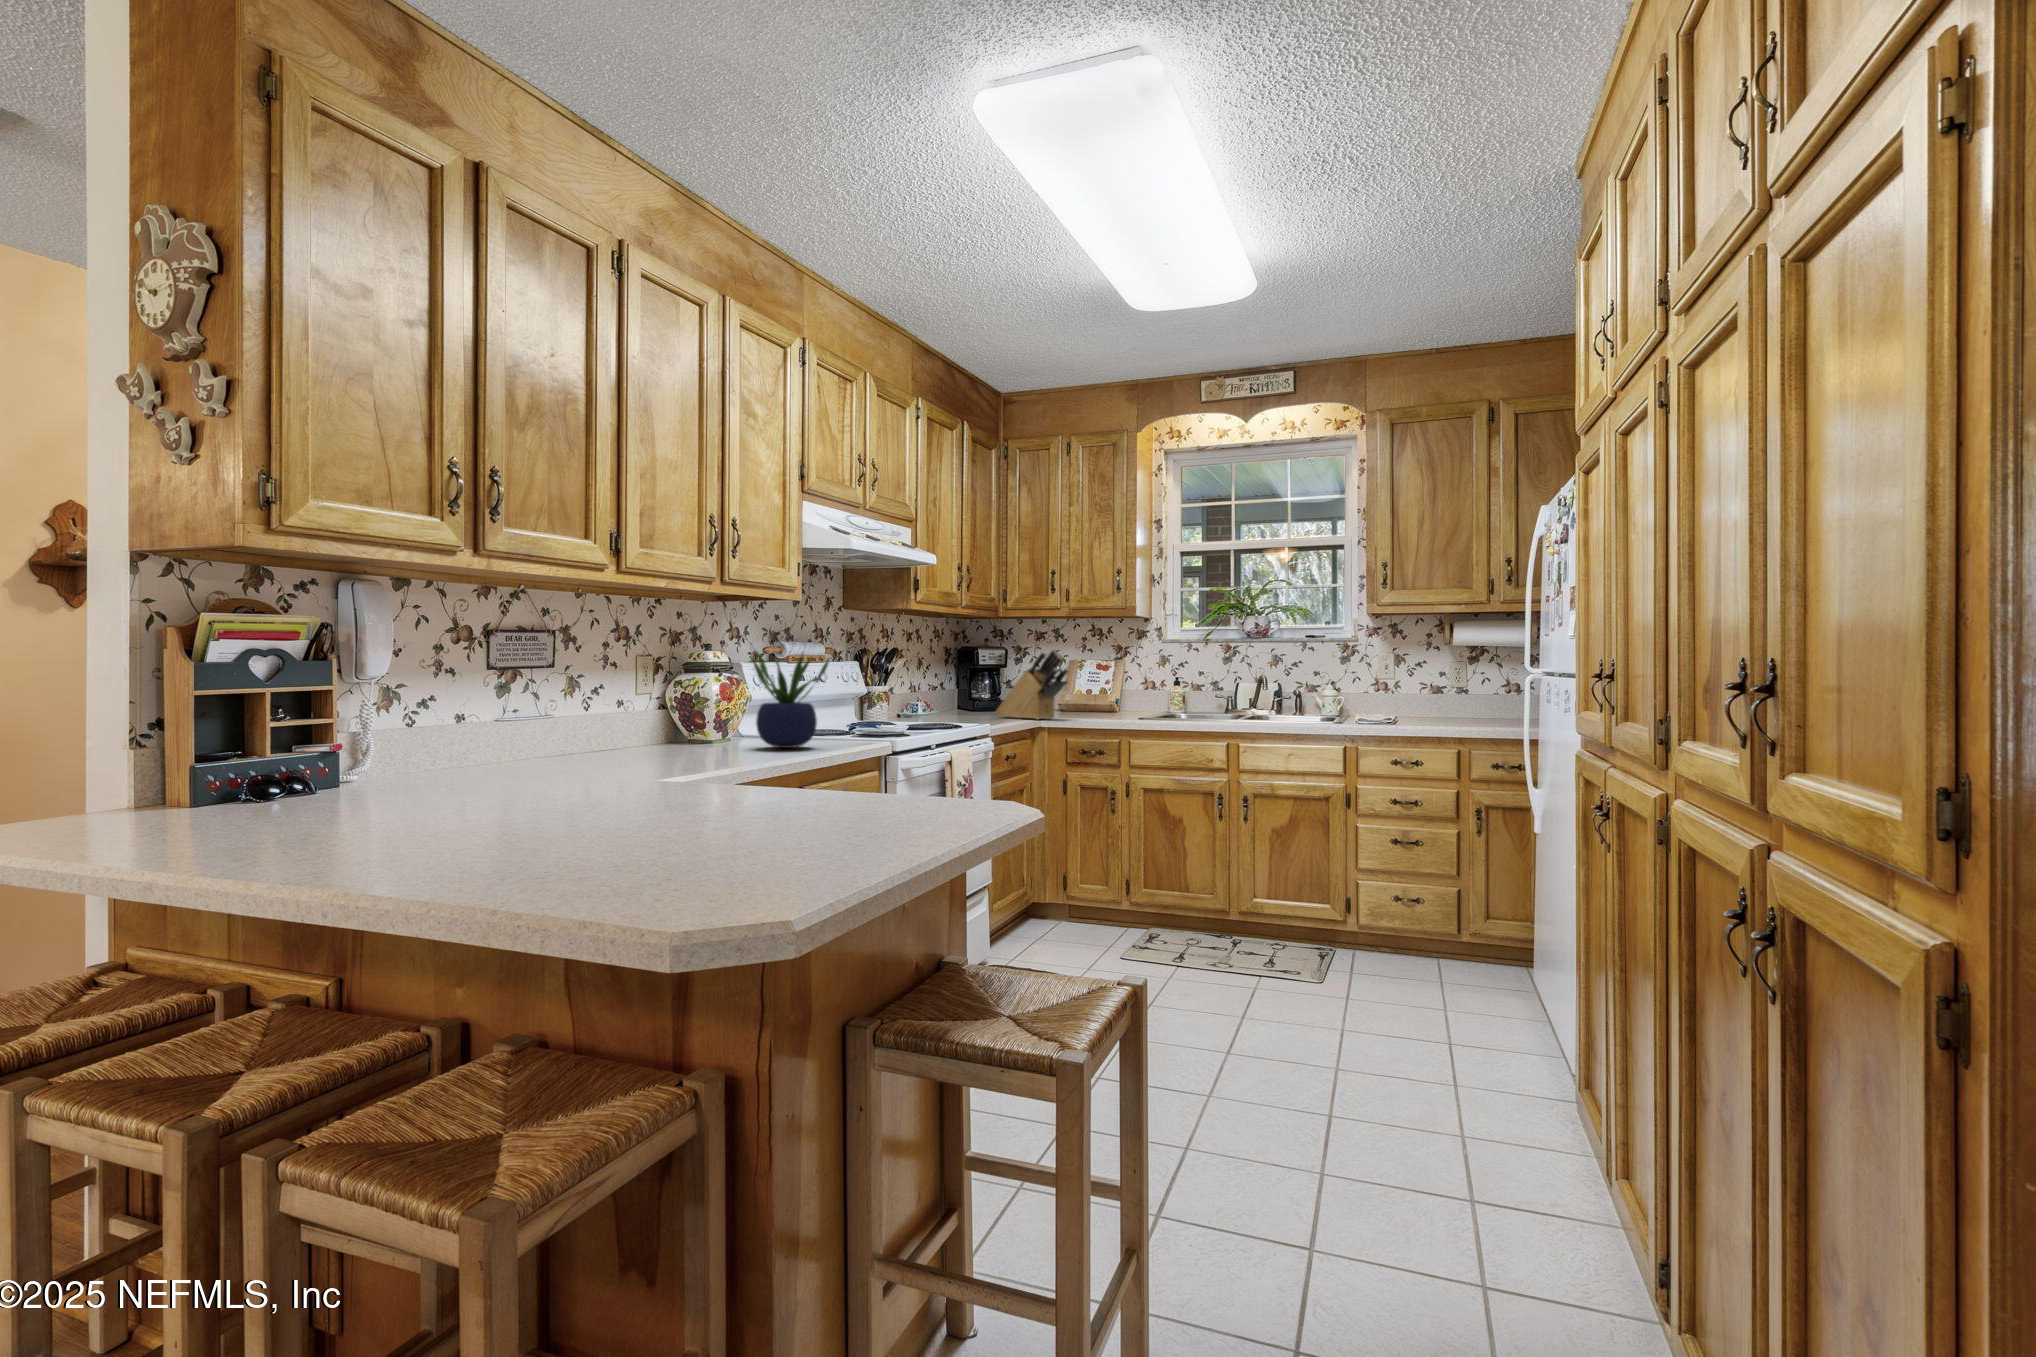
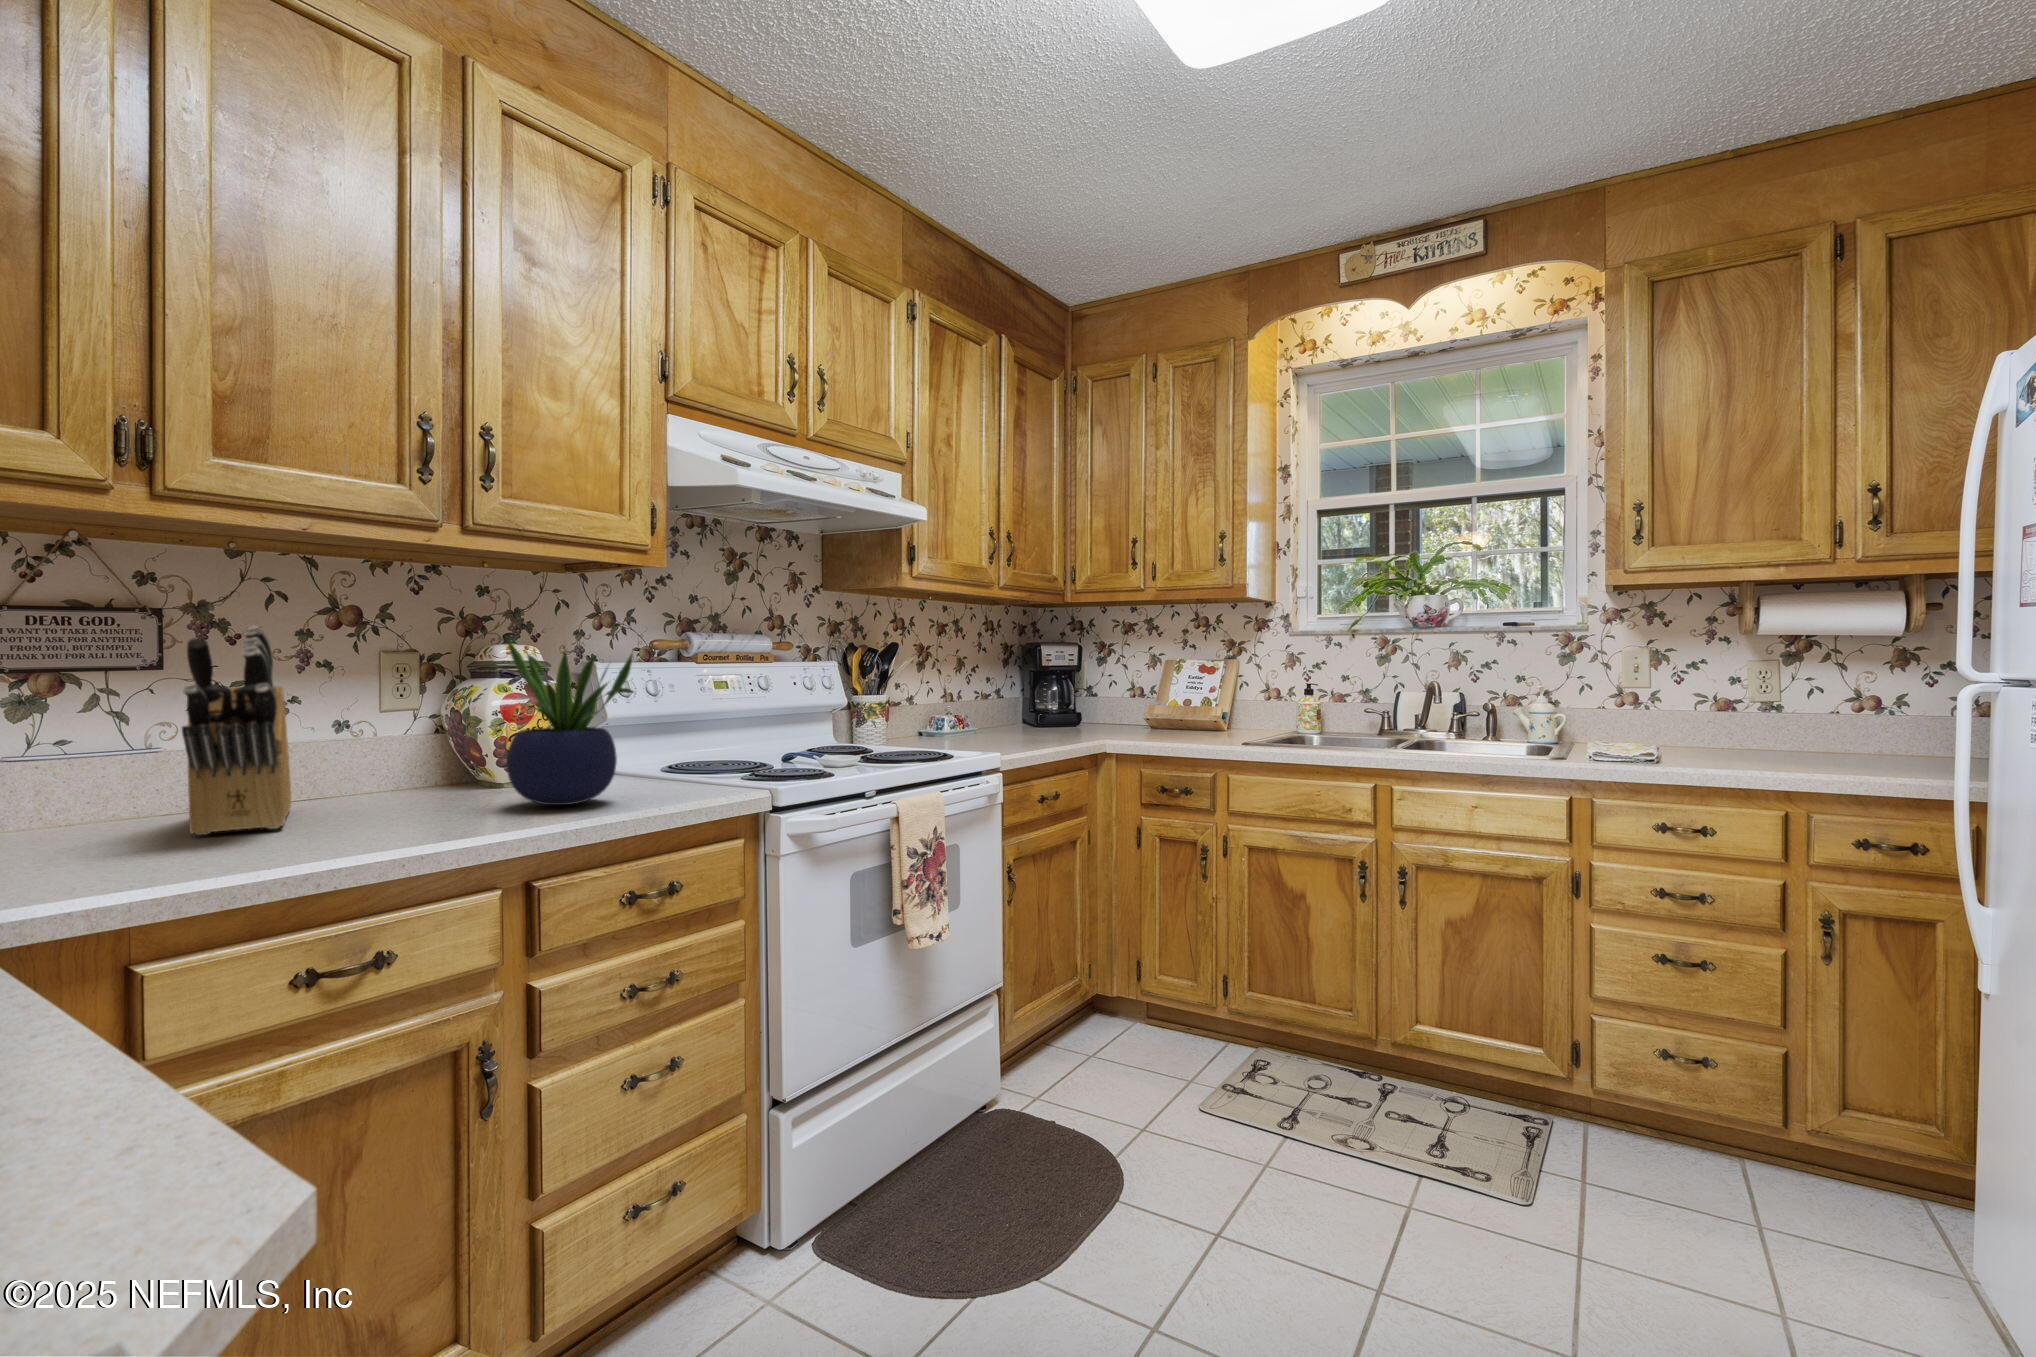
knife block: present [996,649,1068,719] -> present [182,626,291,835]

